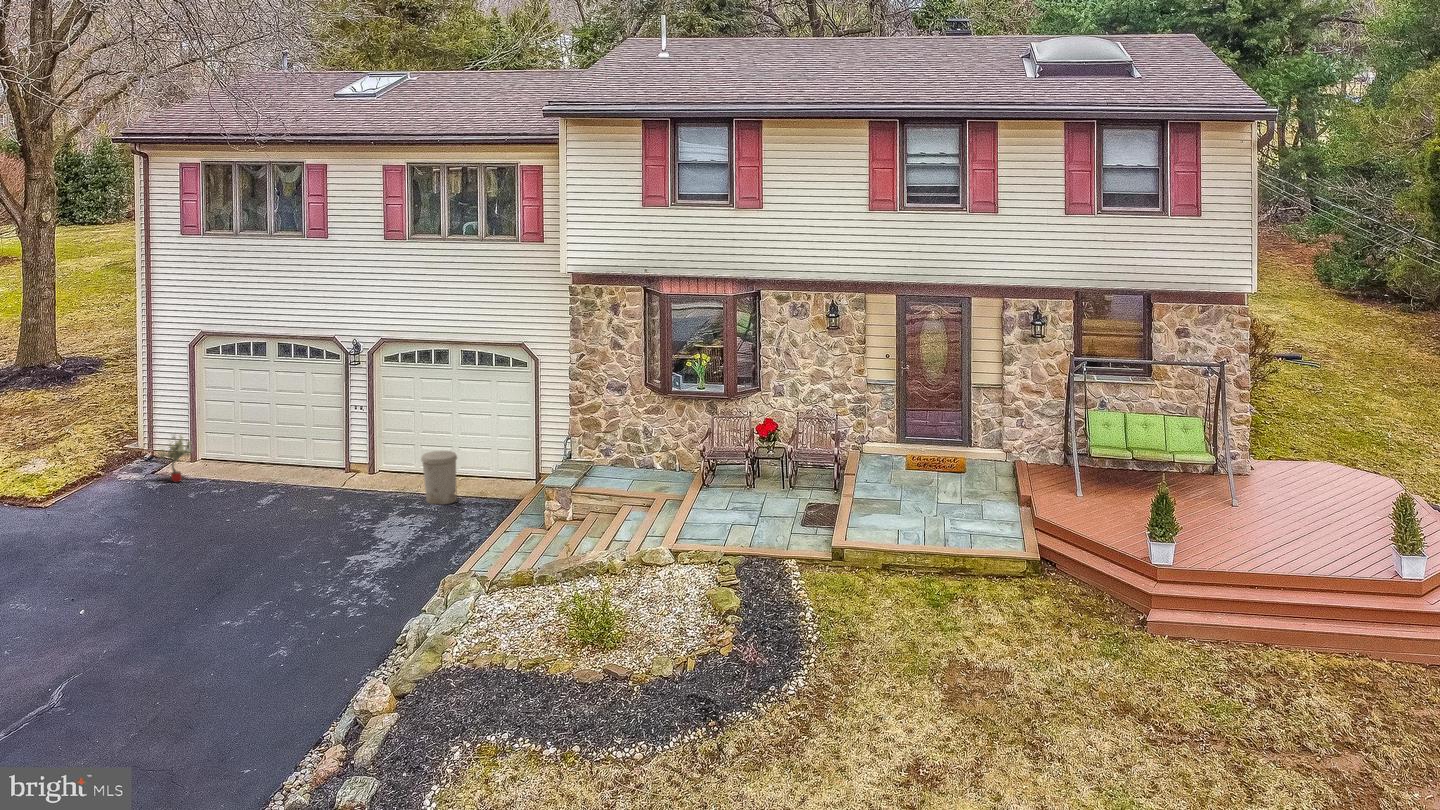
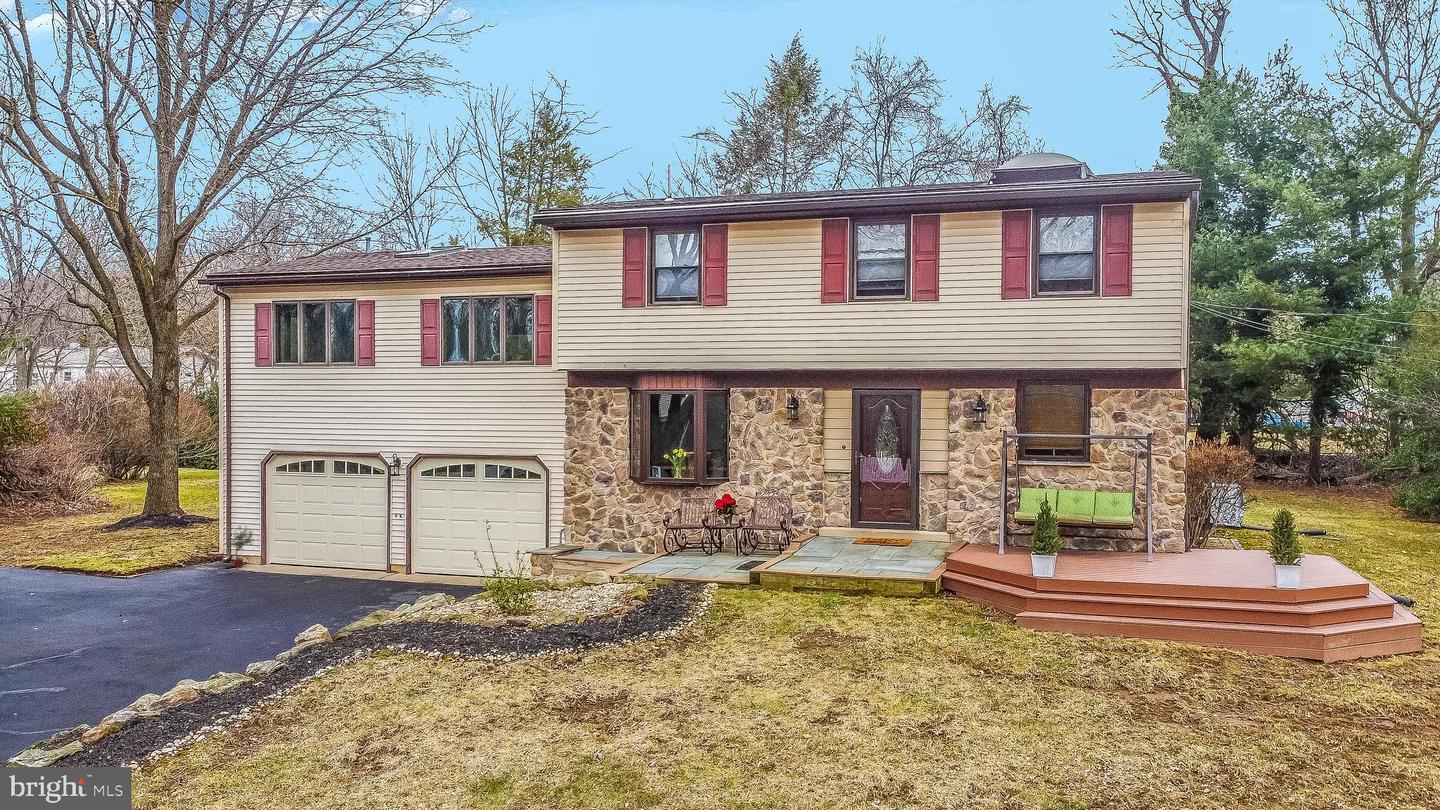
trash can: present [421,451,457,504] -> none [437,540,470,588]

